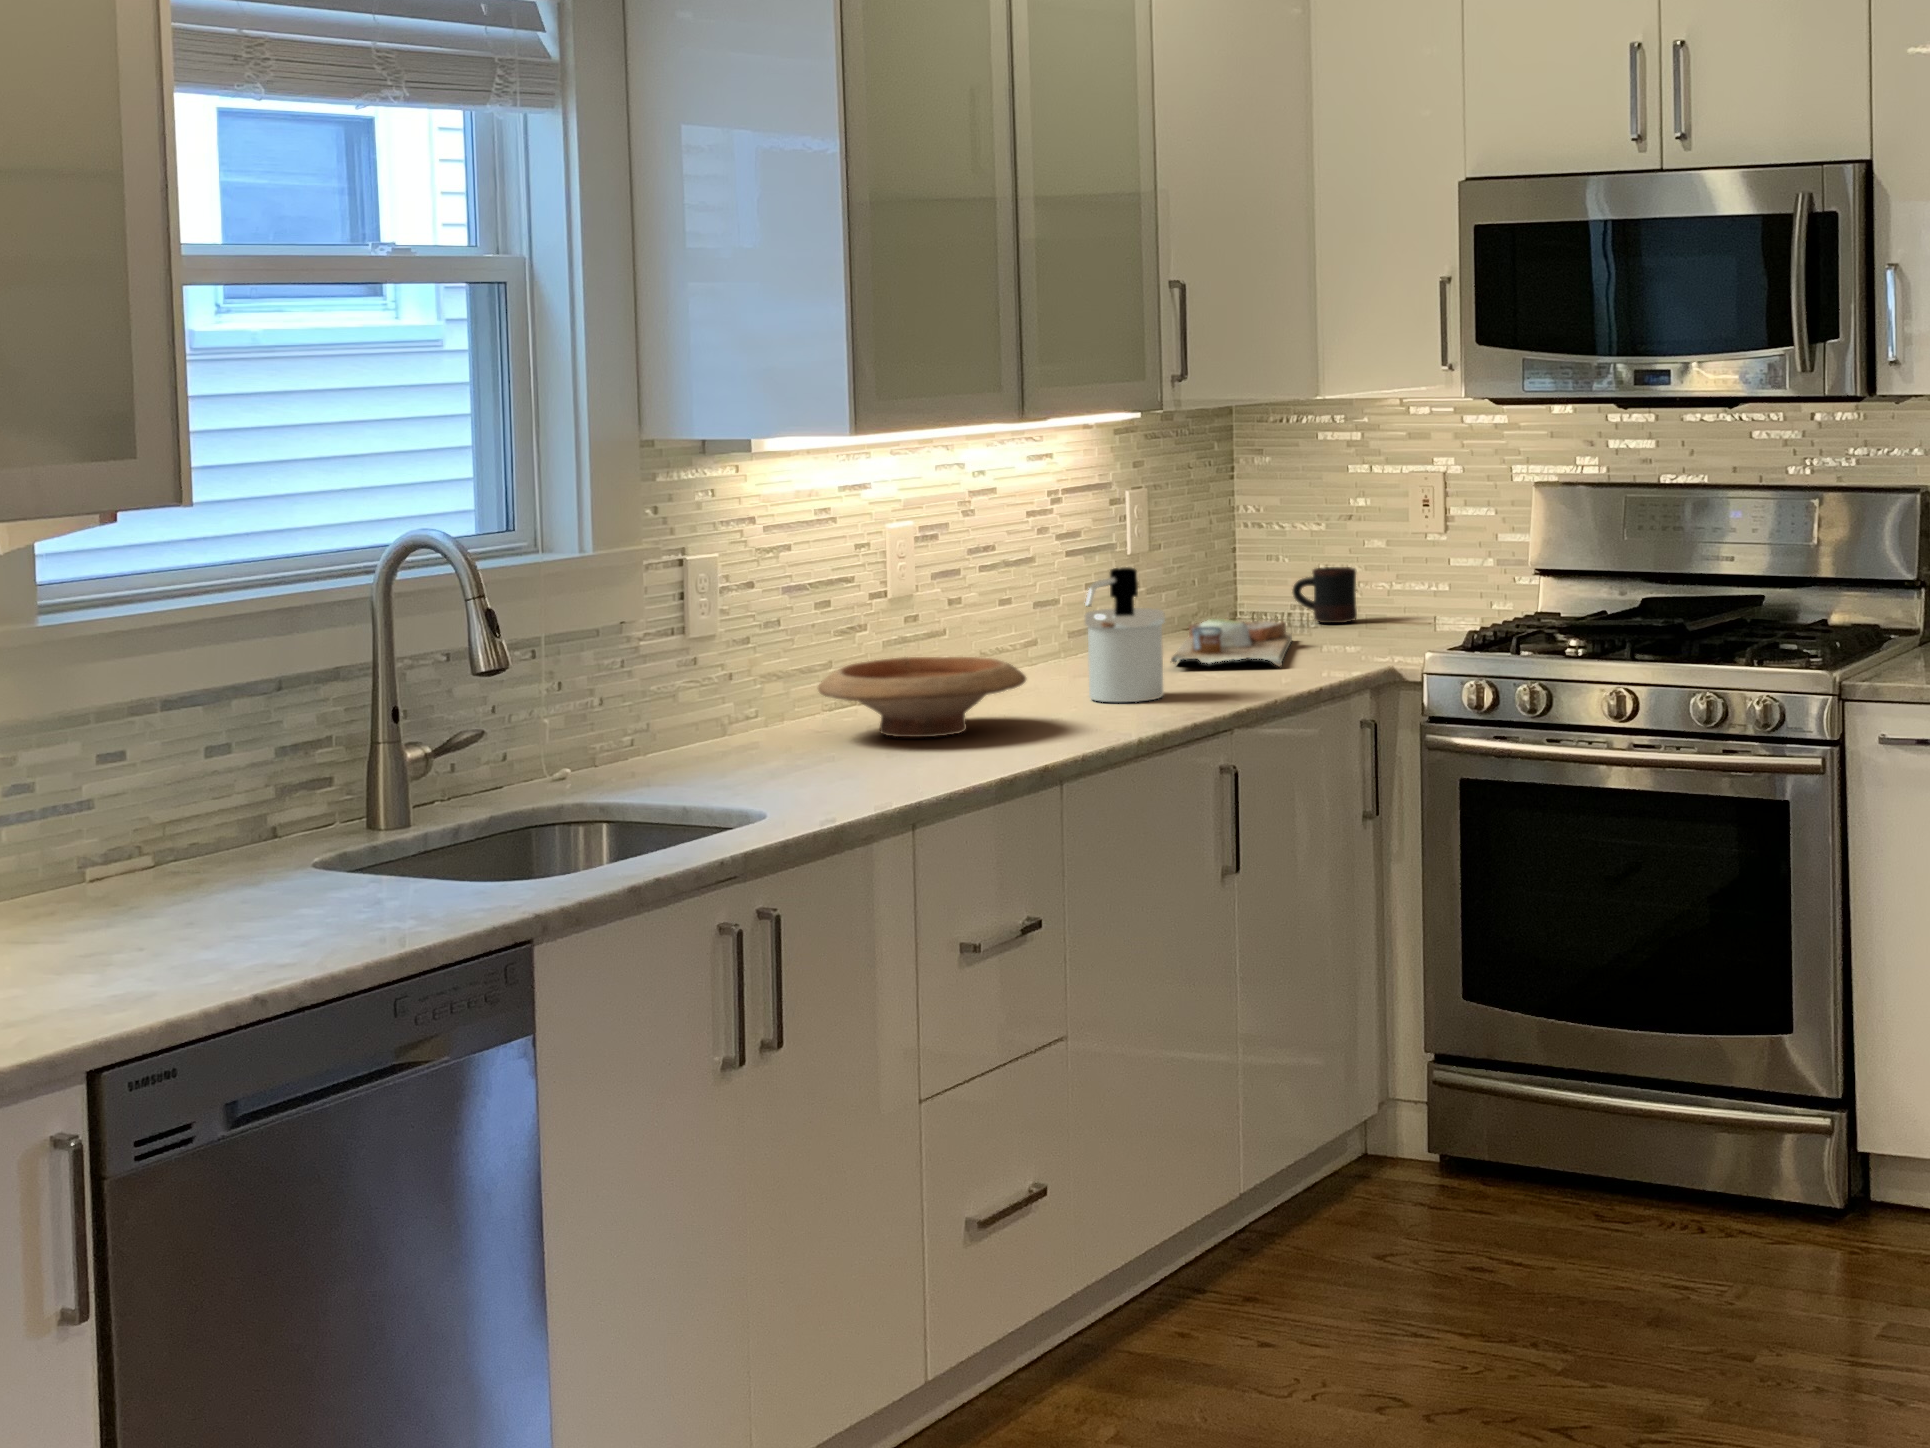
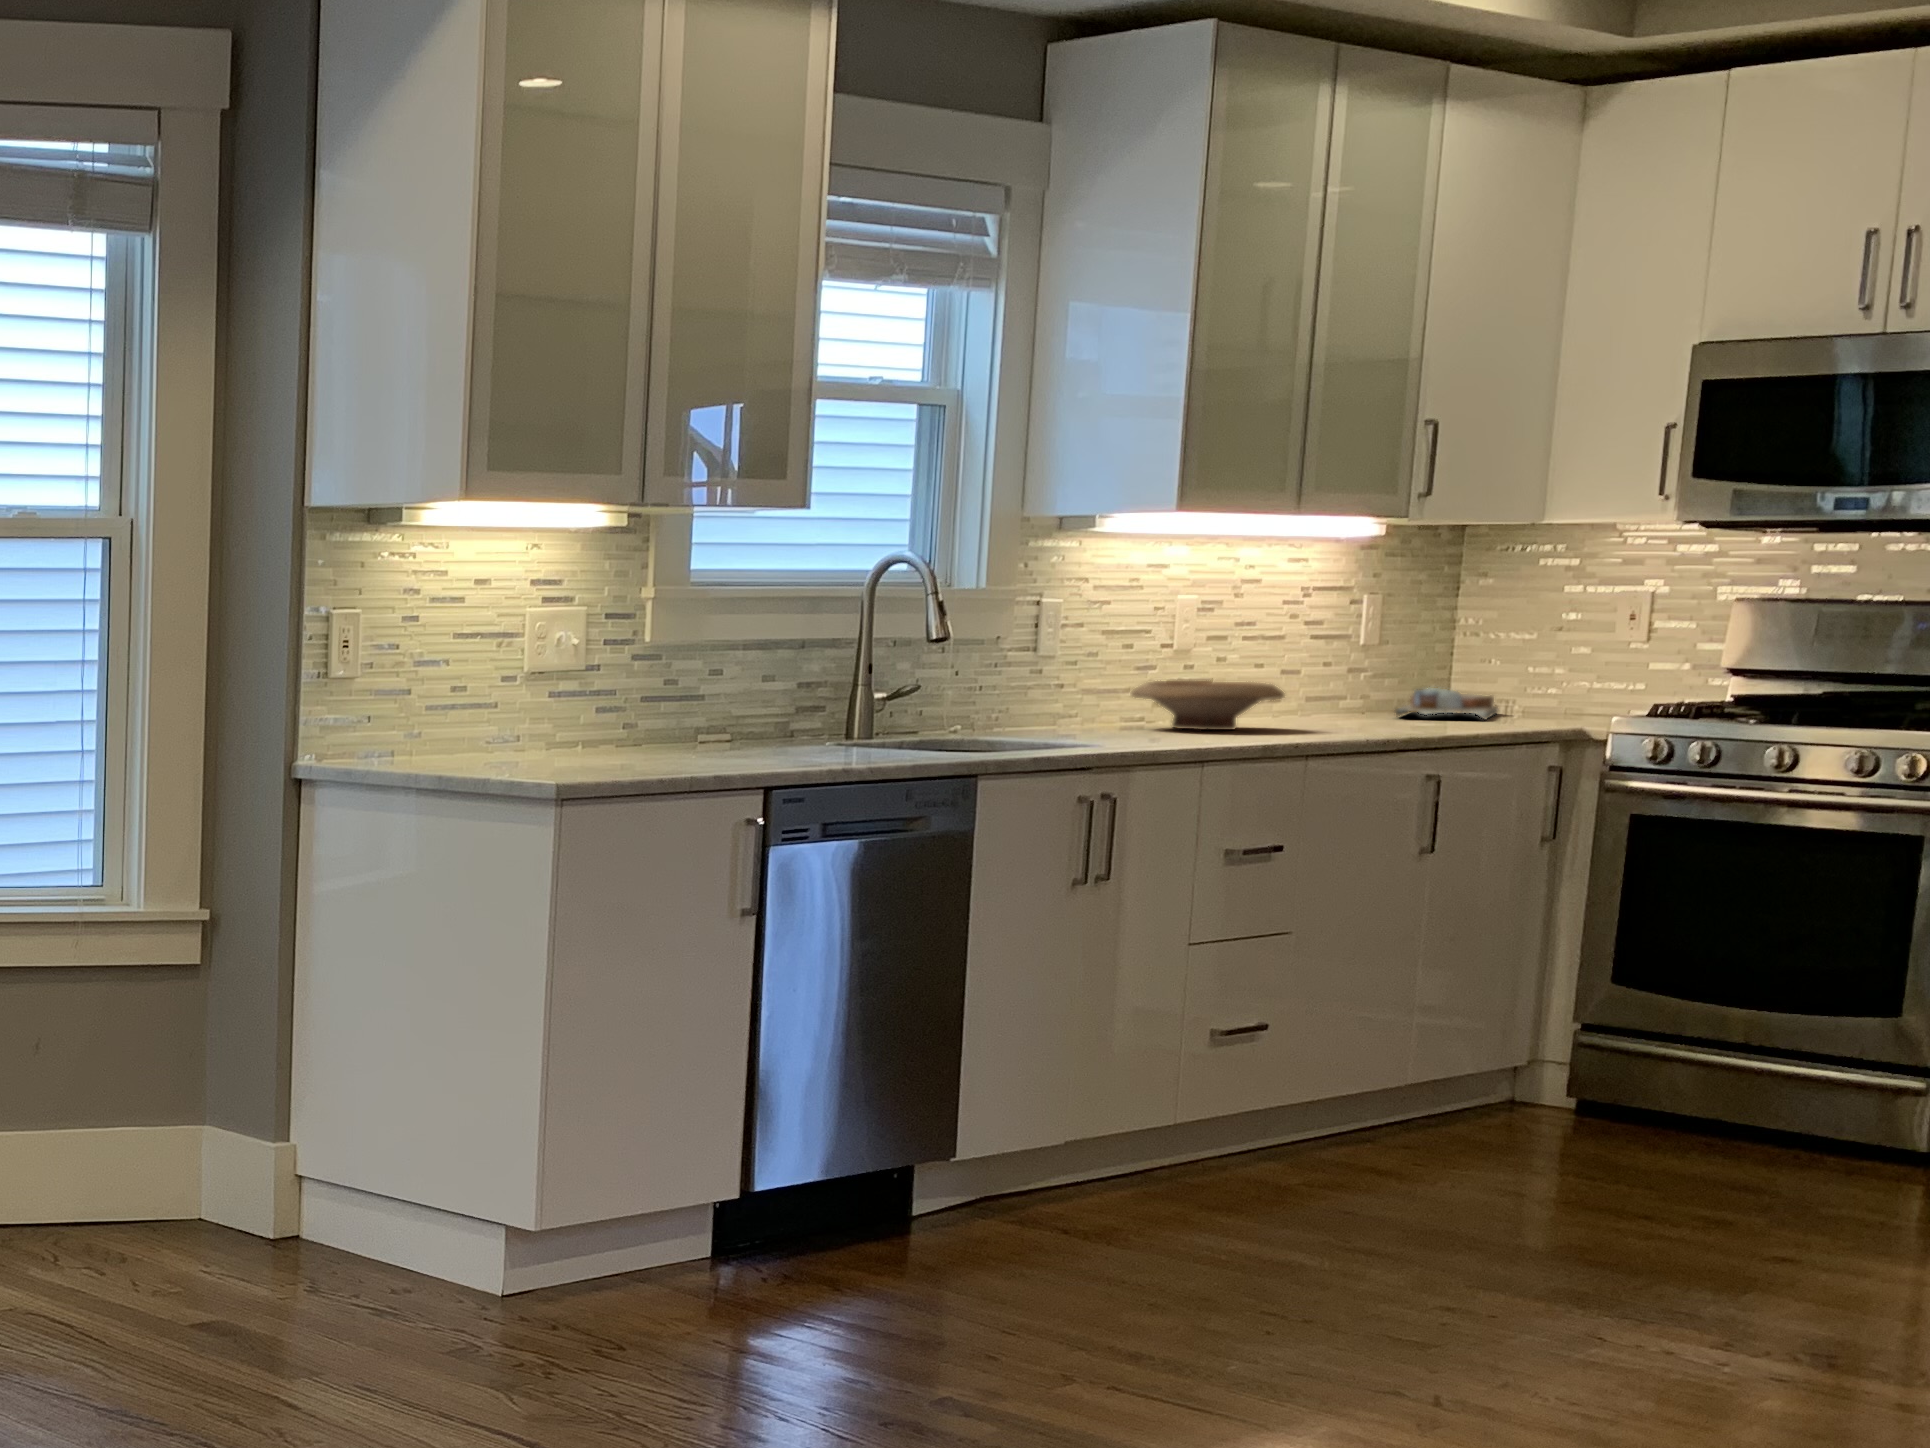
soap dispenser: present [1085,567,1165,702] -> none [1329,630,1395,726]
mug: present [1292,567,1357,623] -> none [1503,665,1562,709]

